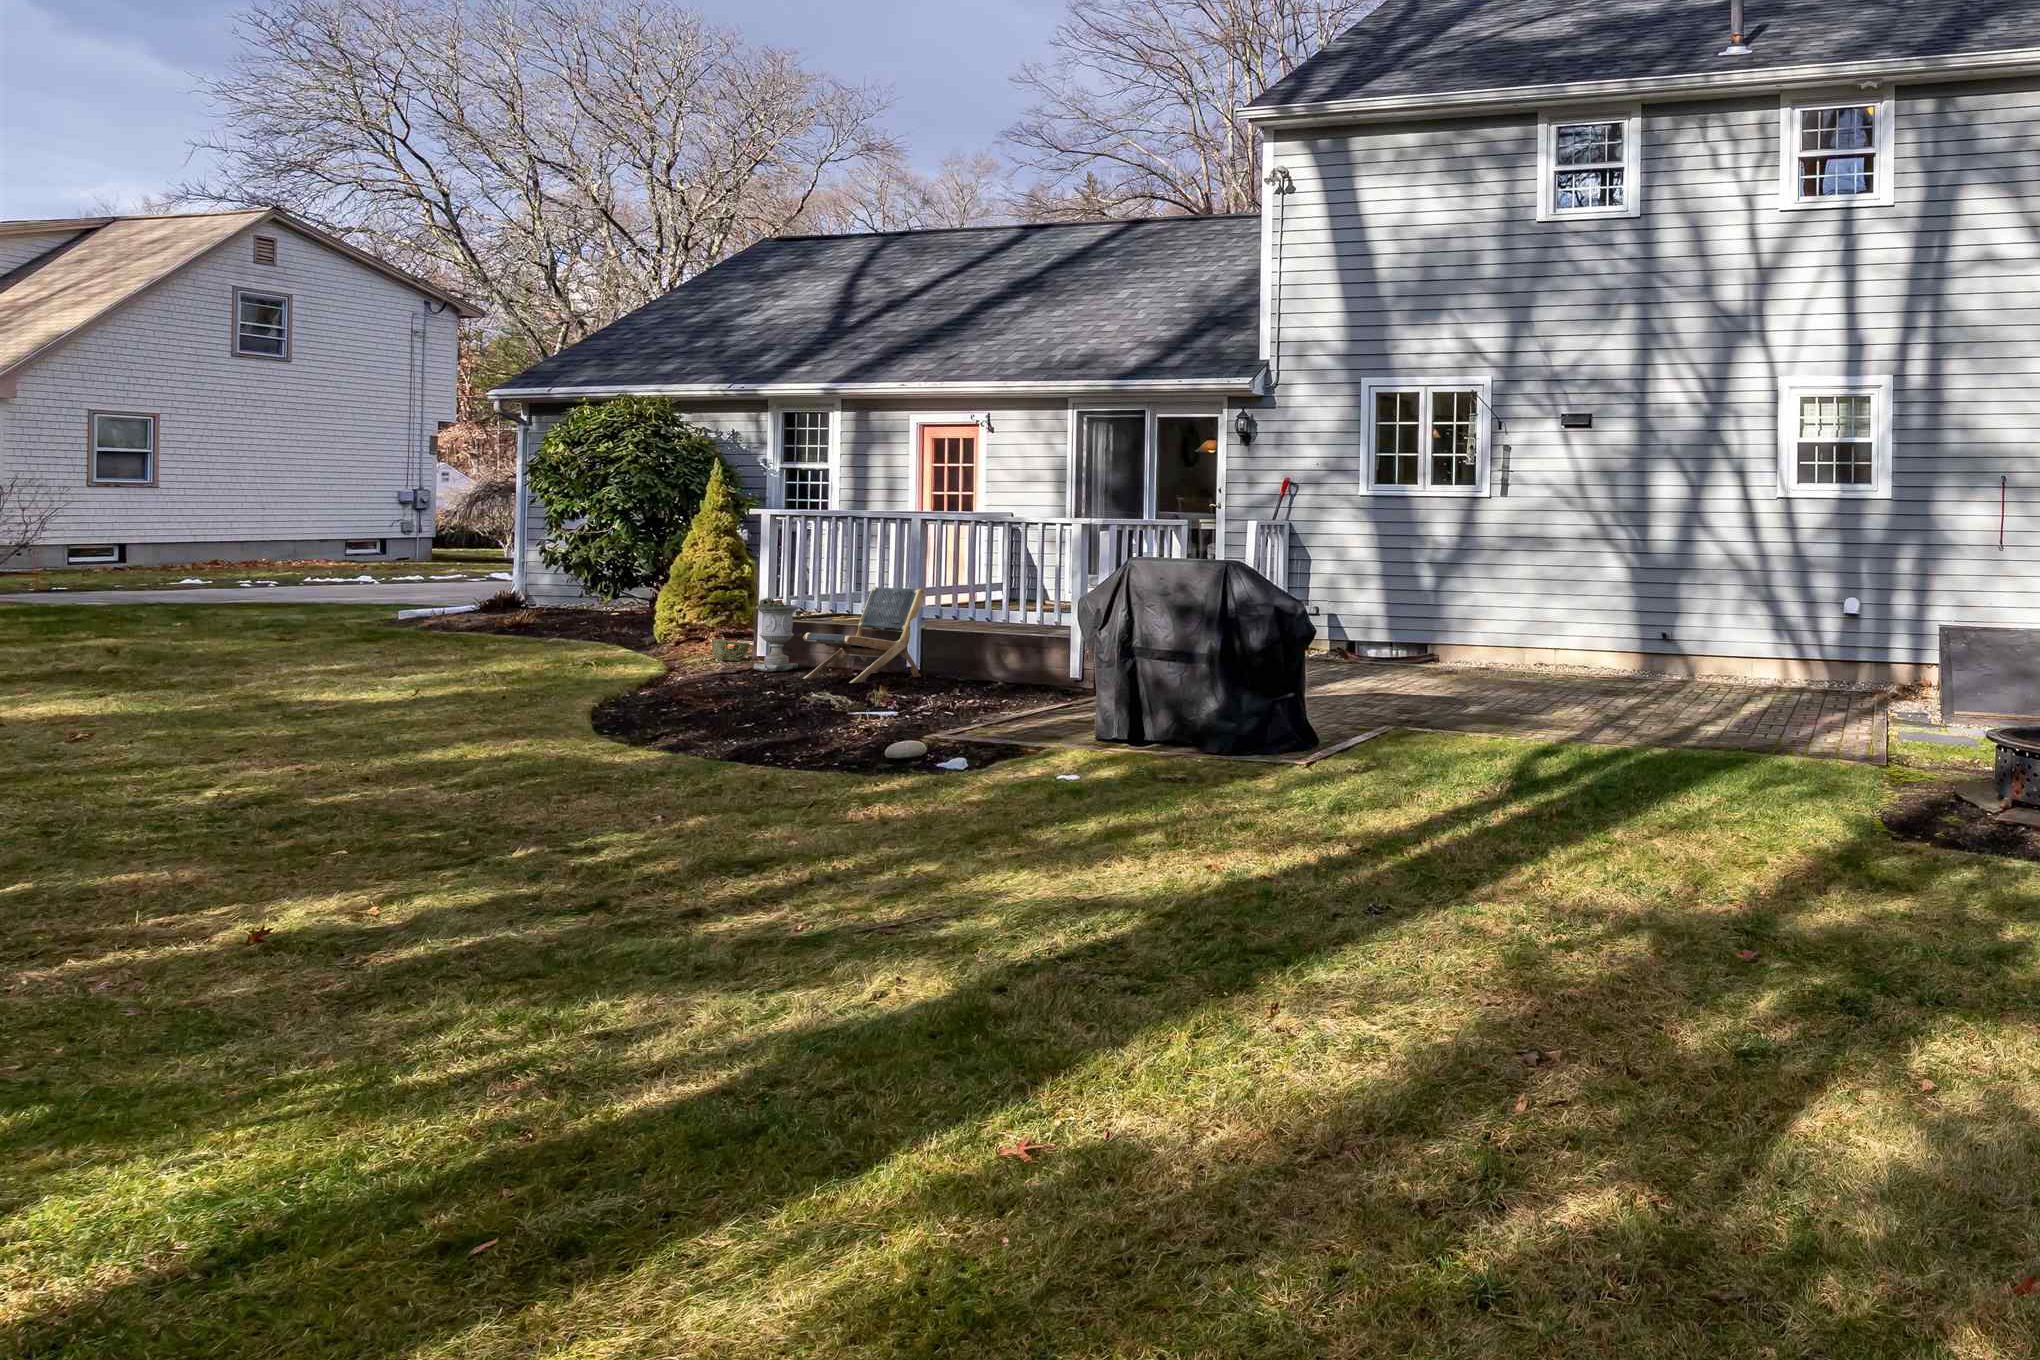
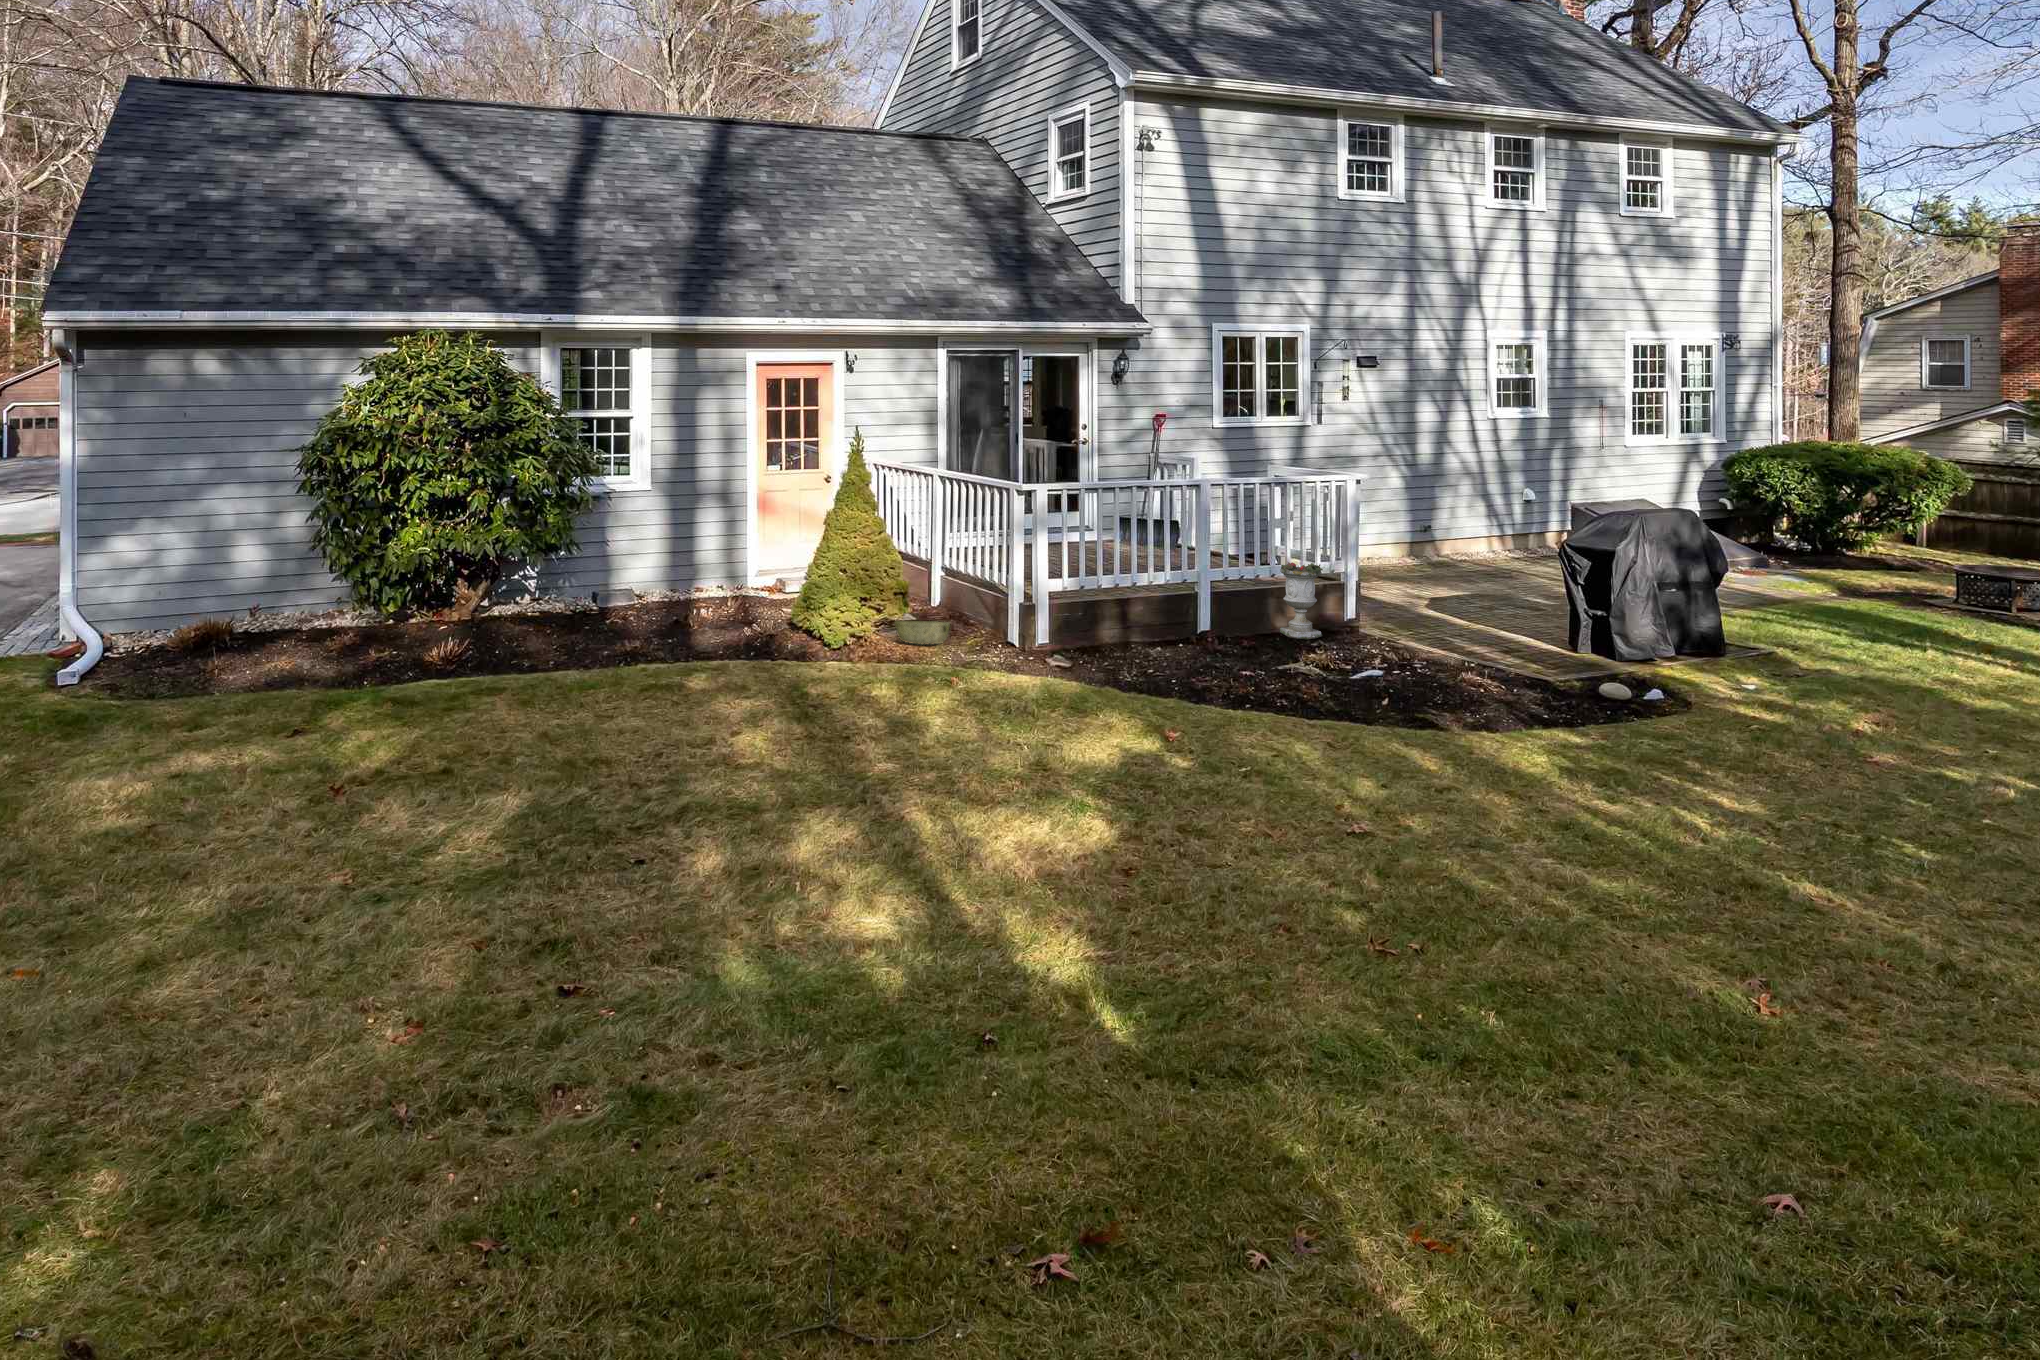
lounge chair: present [803,587,924,683] -> none [1150,551,1254,660]
planter: present [753,598,798,672] -> present [1280,562,1324,639]

